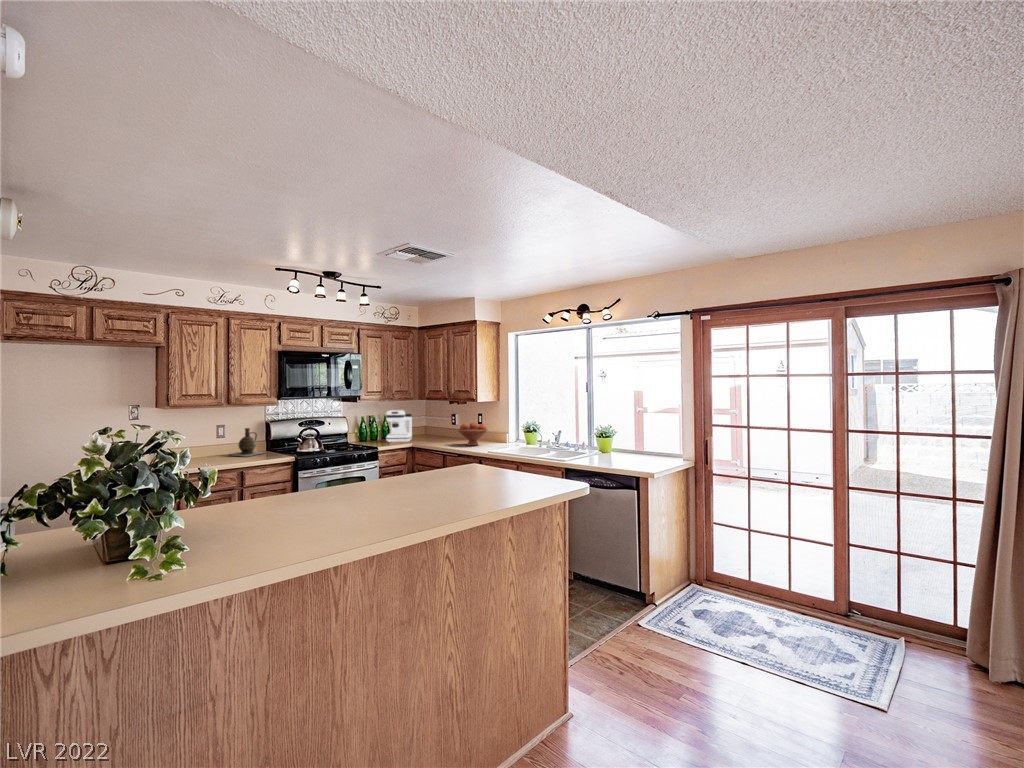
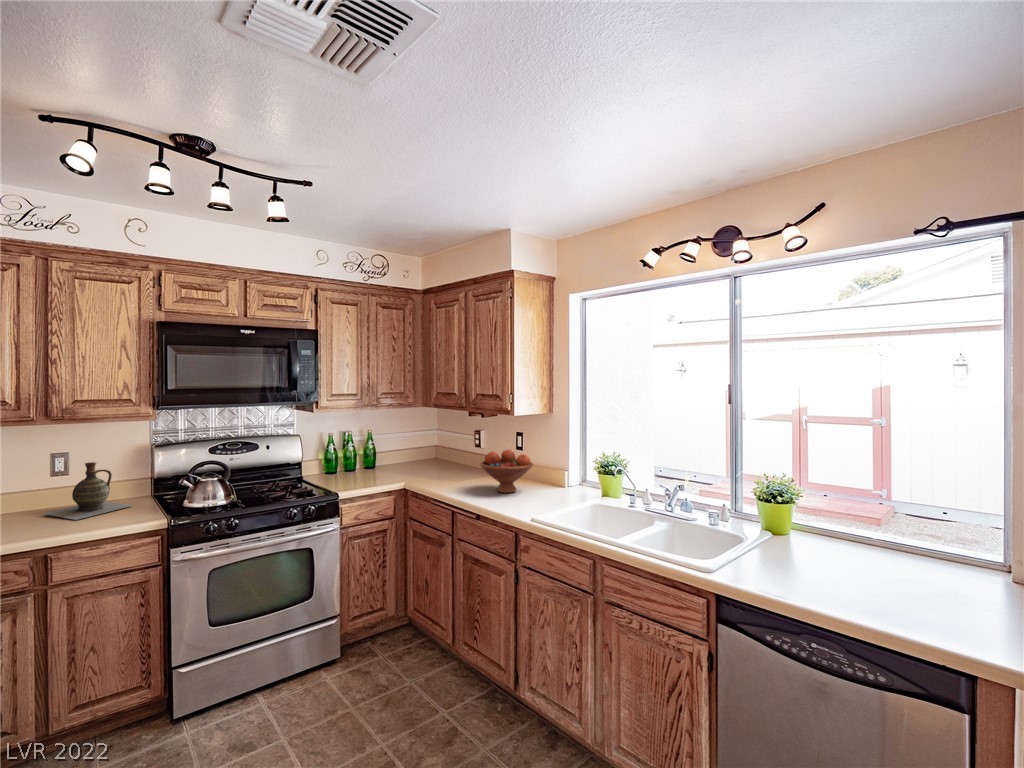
coffee maker: present [386,410,412,442] -> none [364,424,409,478]

